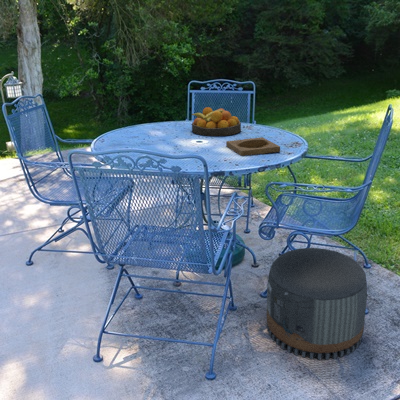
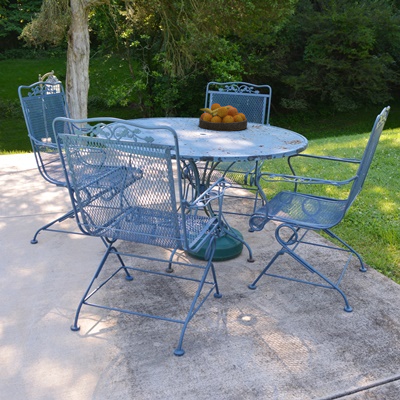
tray: present [226,137,280,156] -> none [226,133,277,147]
pouf: present [267,248,367,360] -> none [246,240,346,349]

